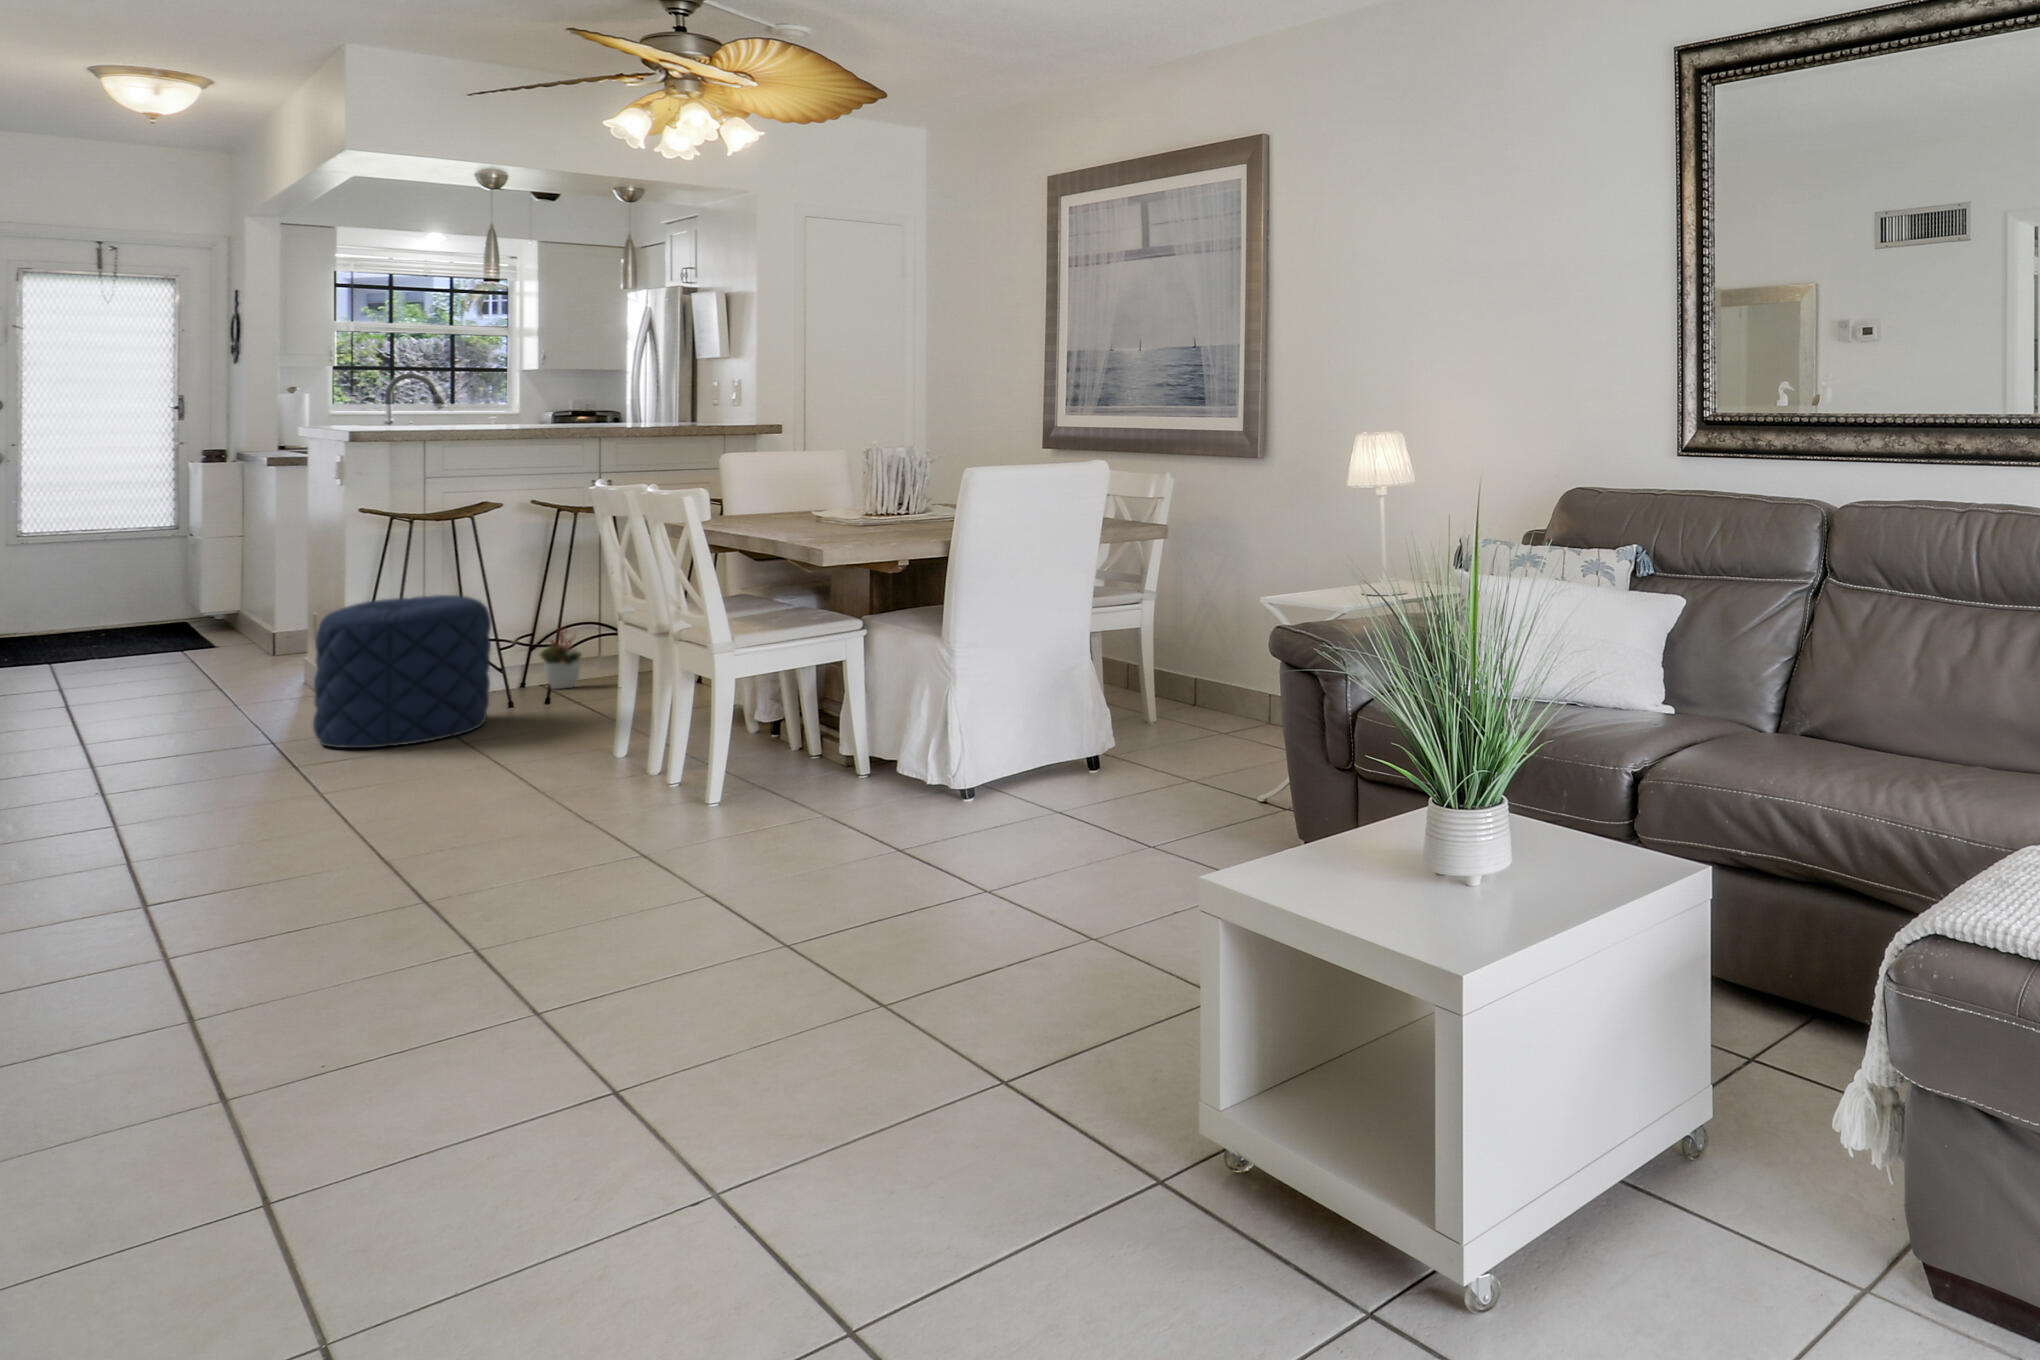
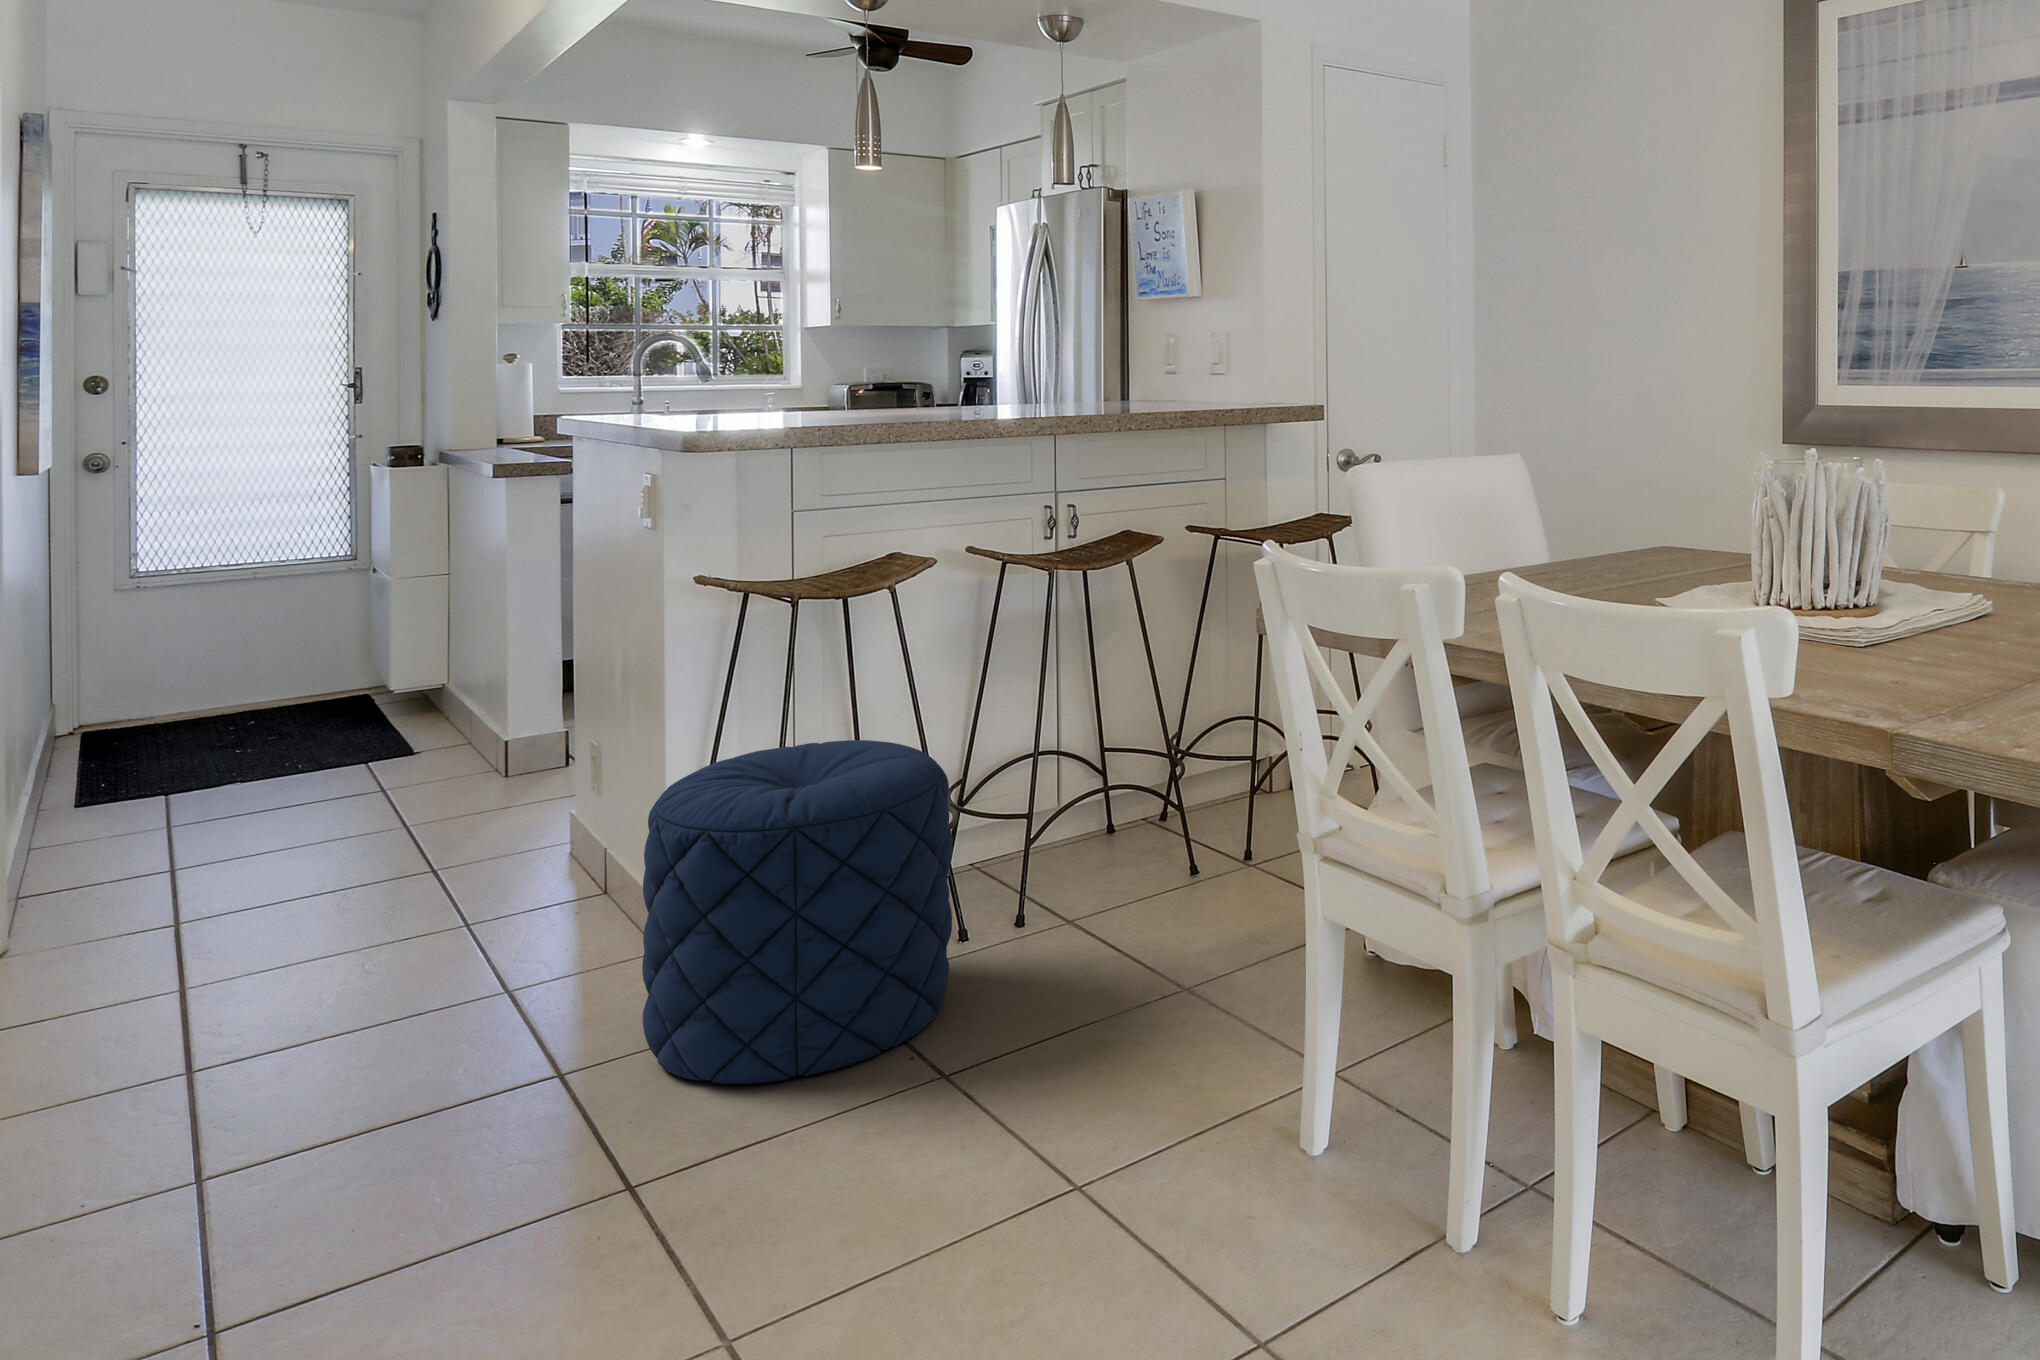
decorative plant: present [540,628,581,689] -> none [977,769,1046,880]

